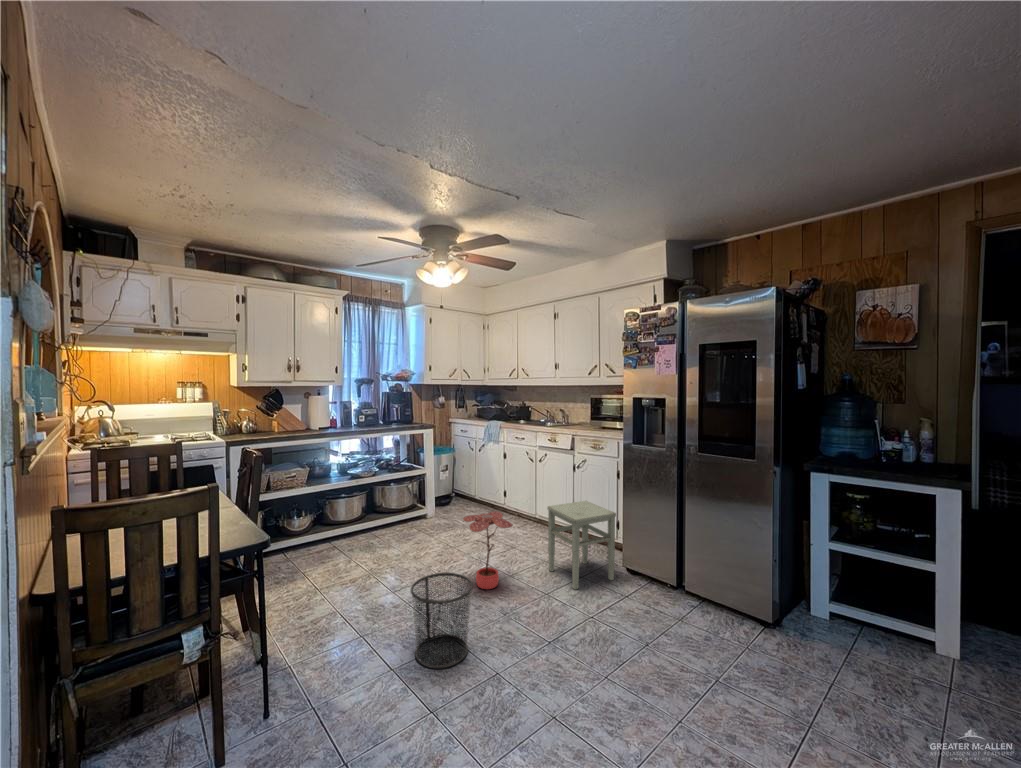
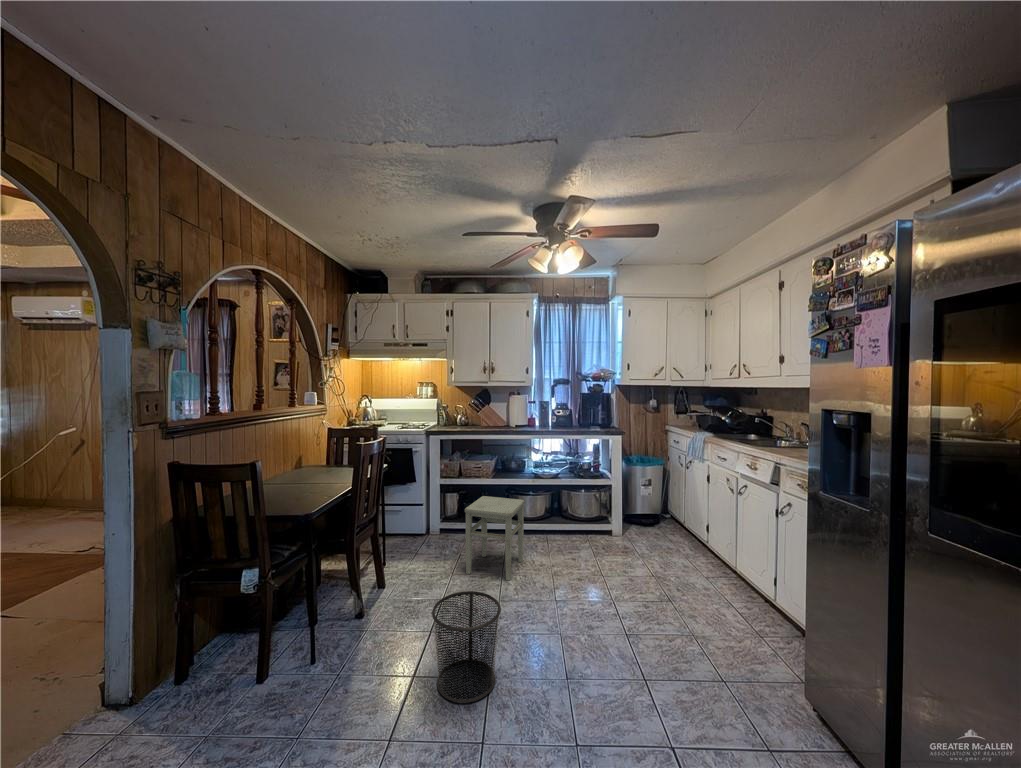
stool: present [547,501,616,589] -> present [465,496,525,581]
potted plant: present [463,511,512,589] -> none [559,540,618,638]

